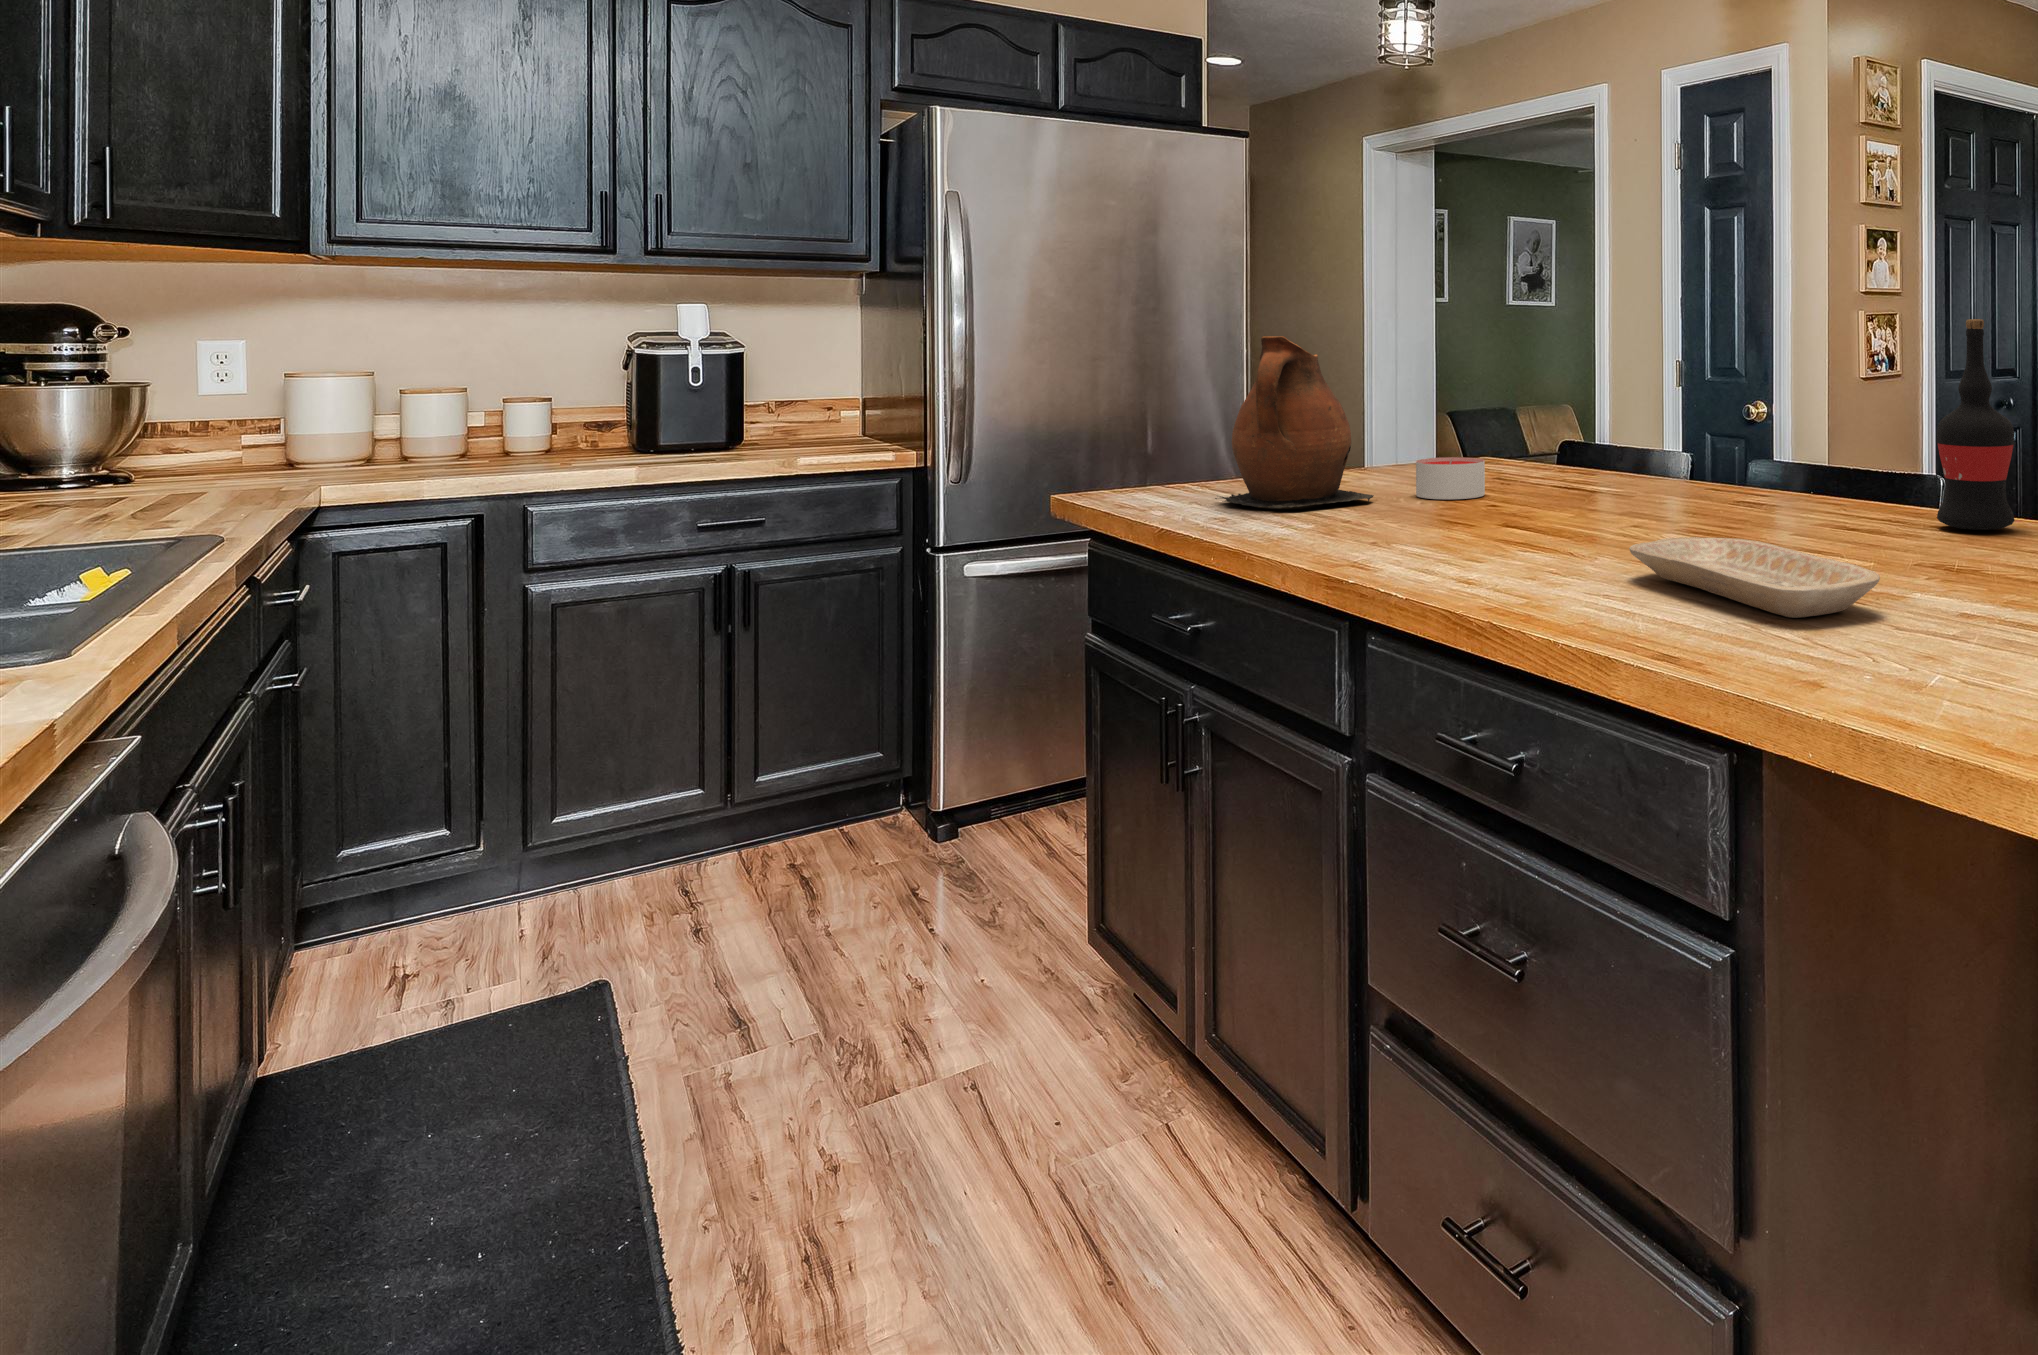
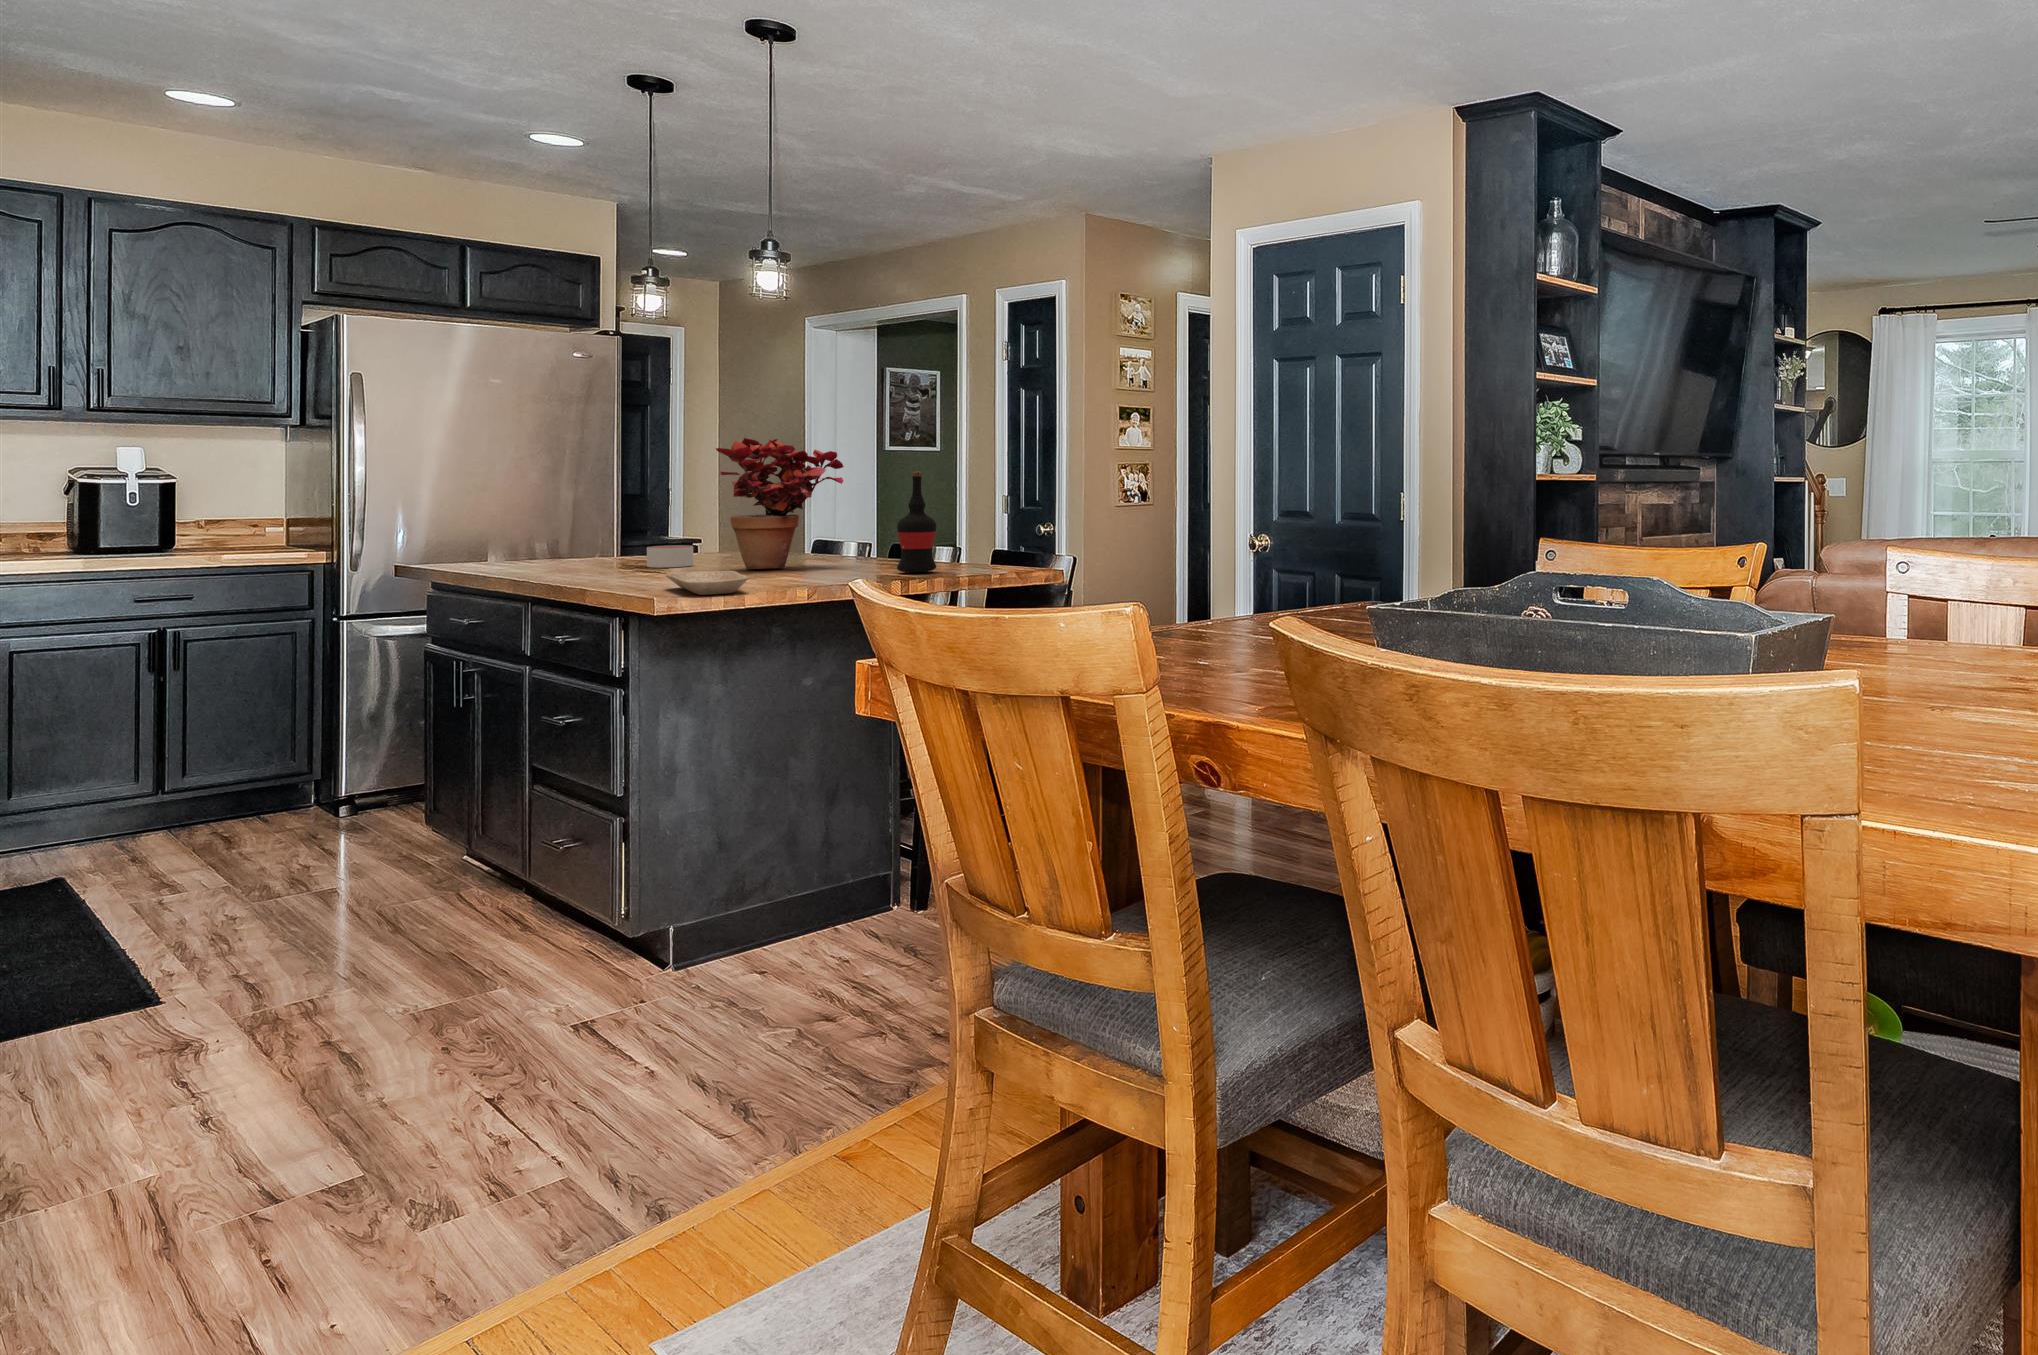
potted plant: none [1580,261,1768,510] -> present [716,438,844,569]
ceramic pitcher: present [1215,336,1374,508] -> none [506,477,614,571]

